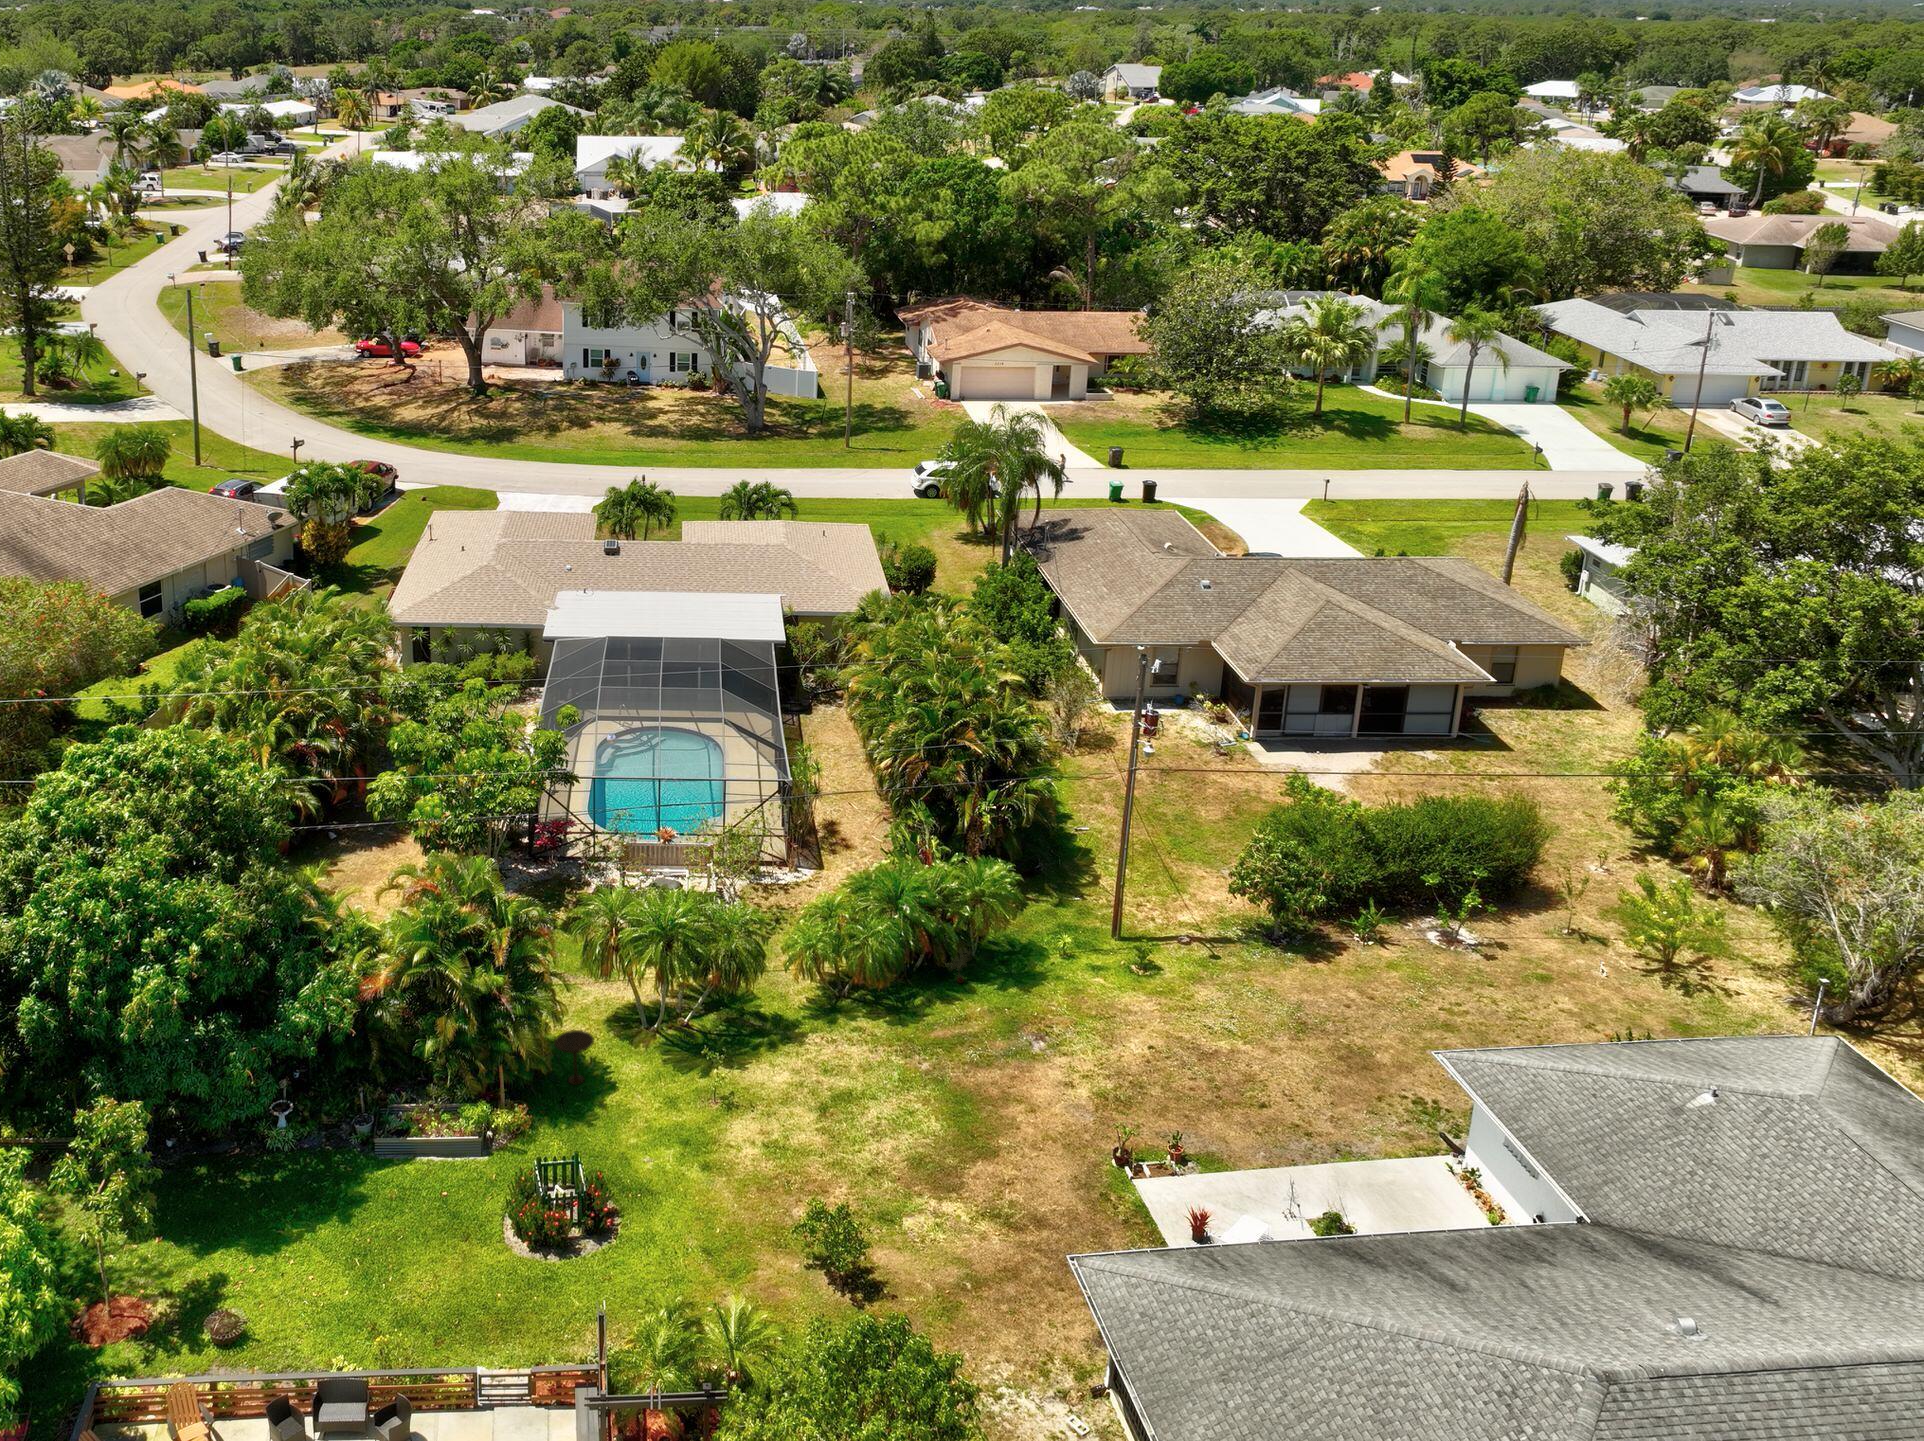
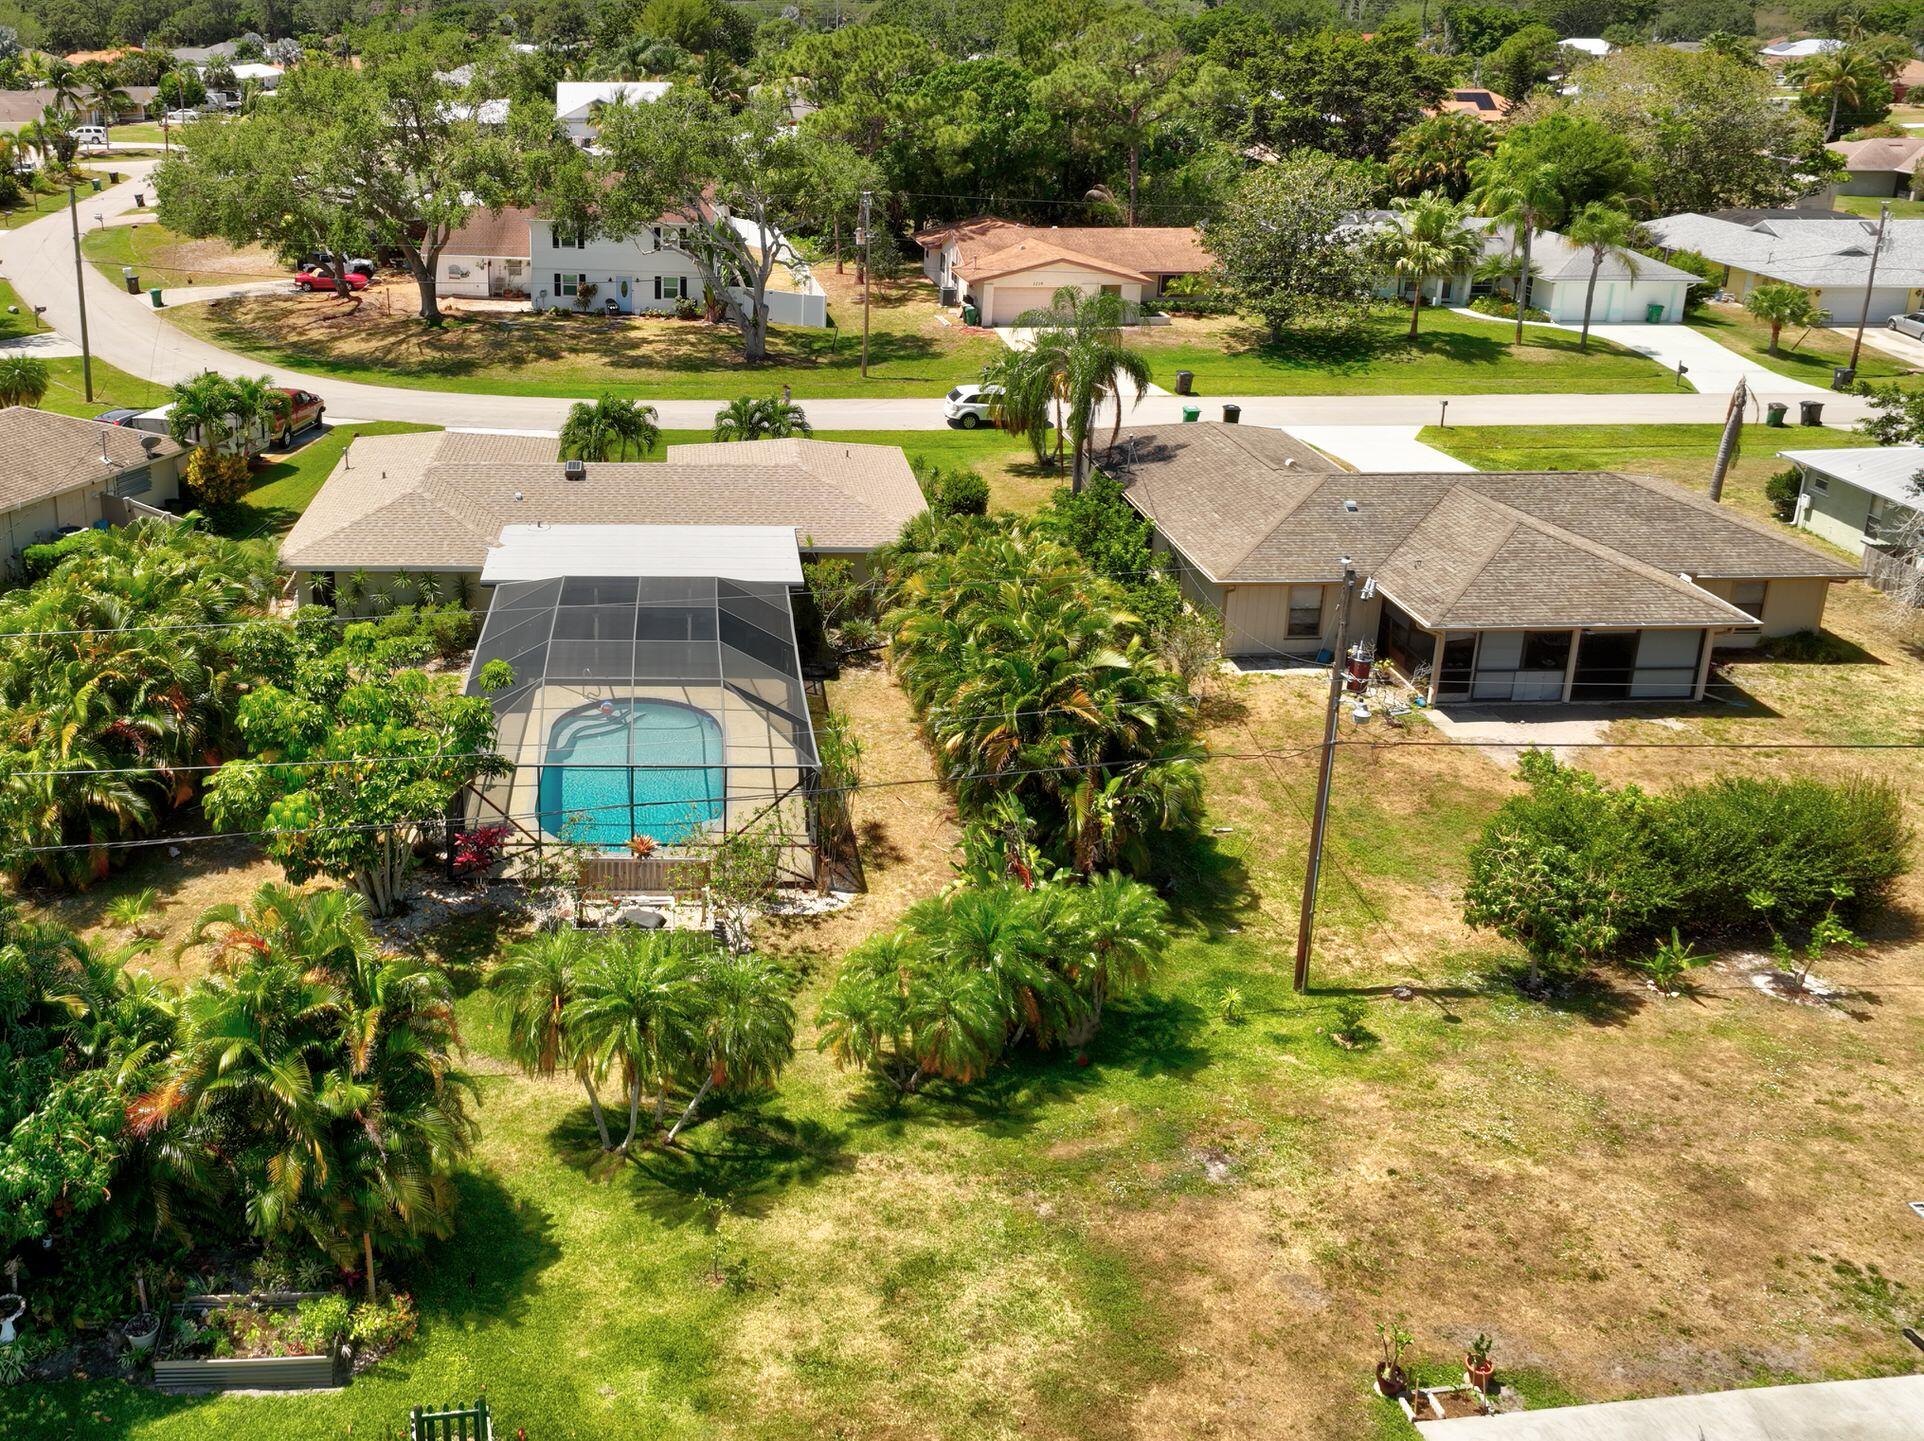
pedestal table: present [554,1030,594,1085] -> none [458,1160,523,1250]

